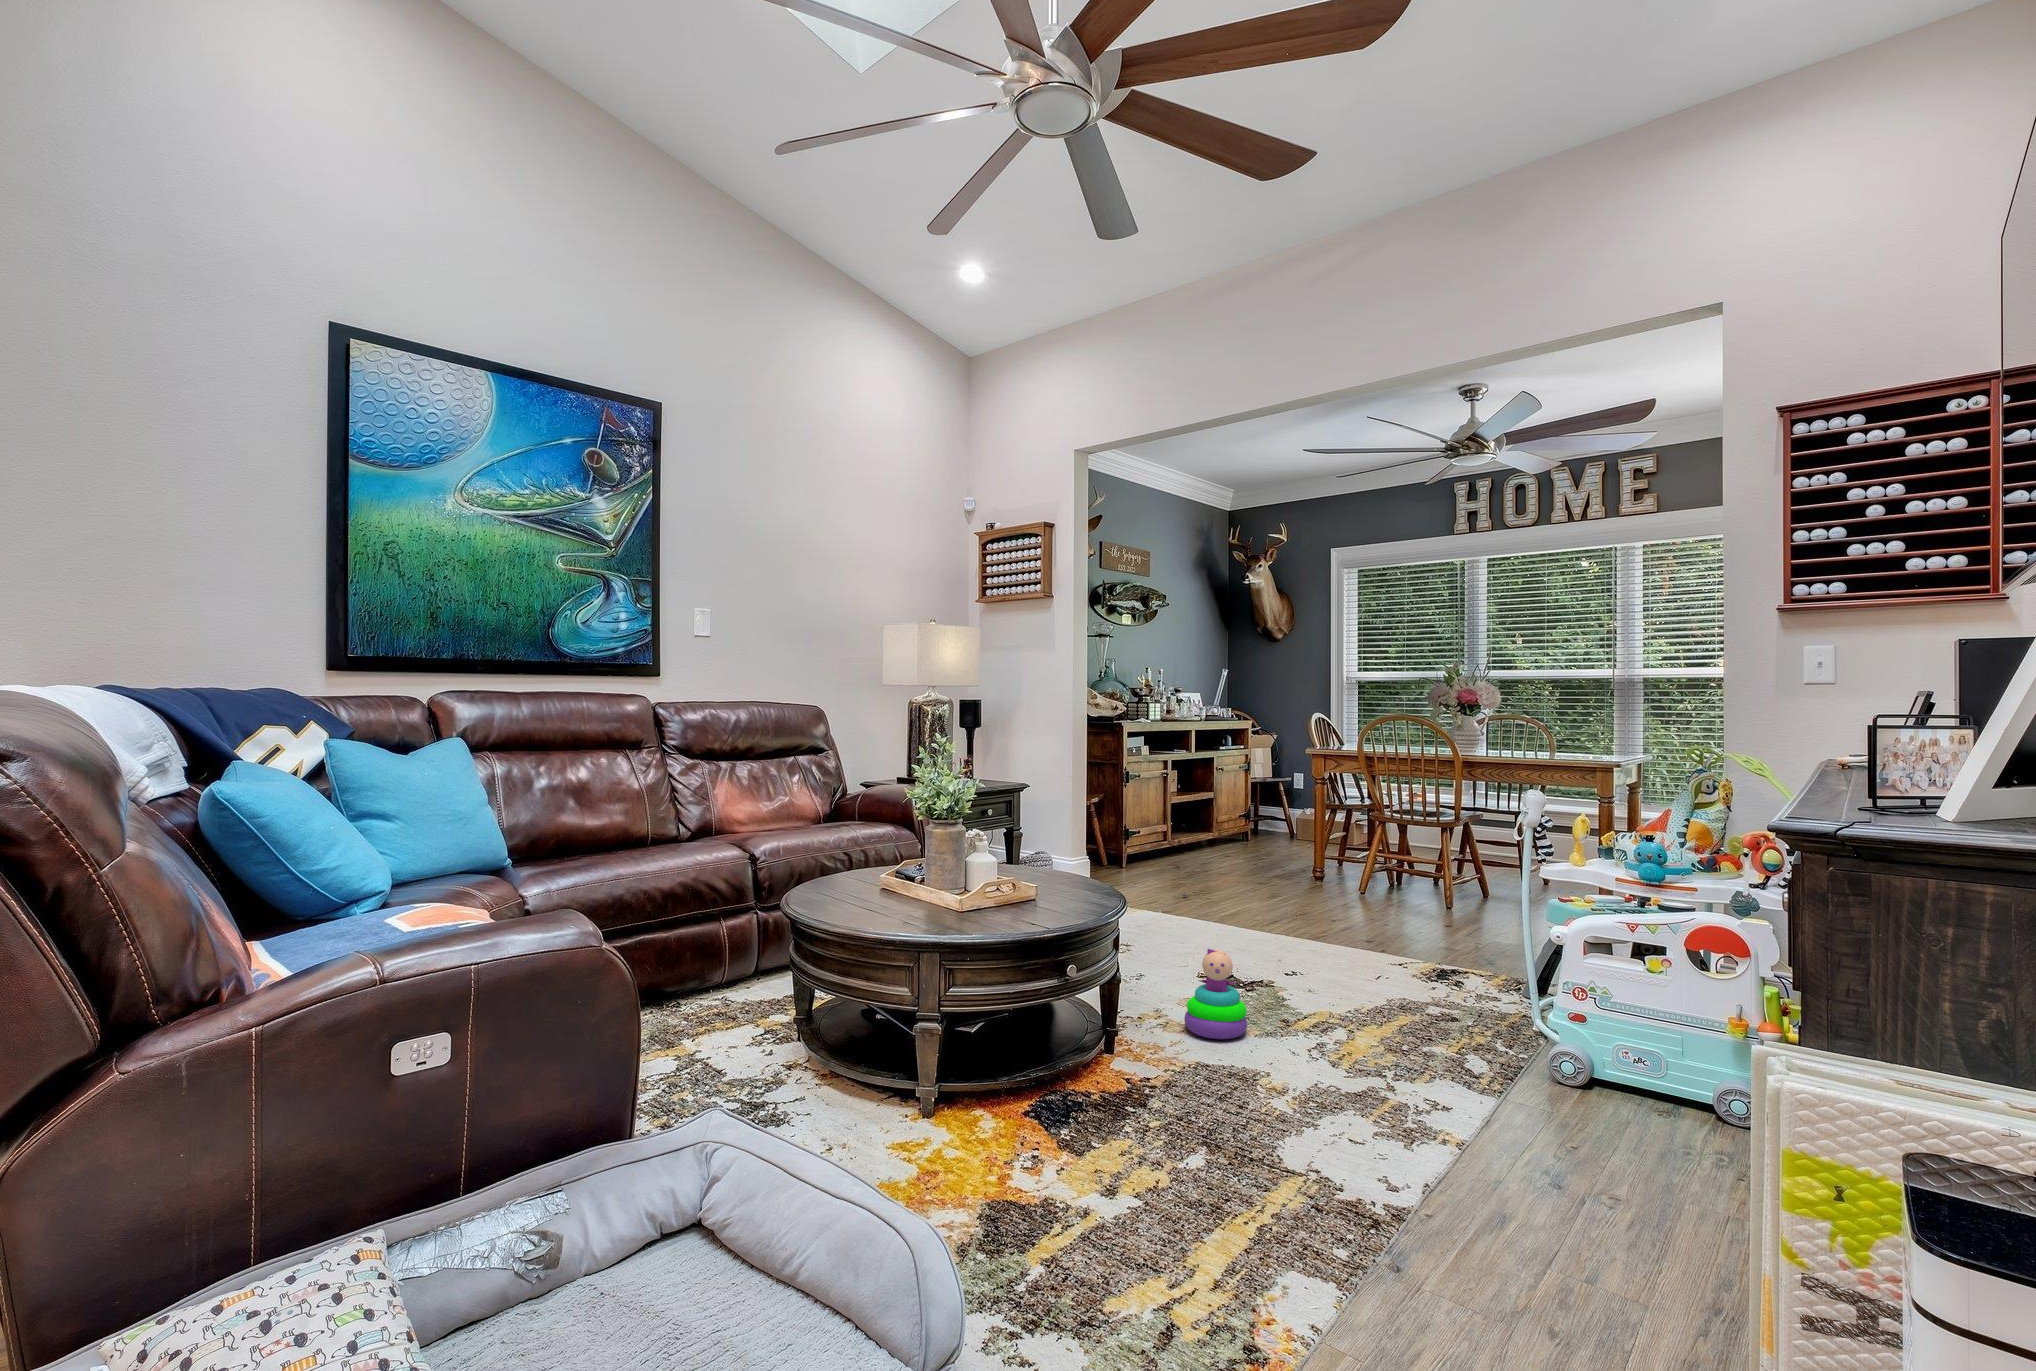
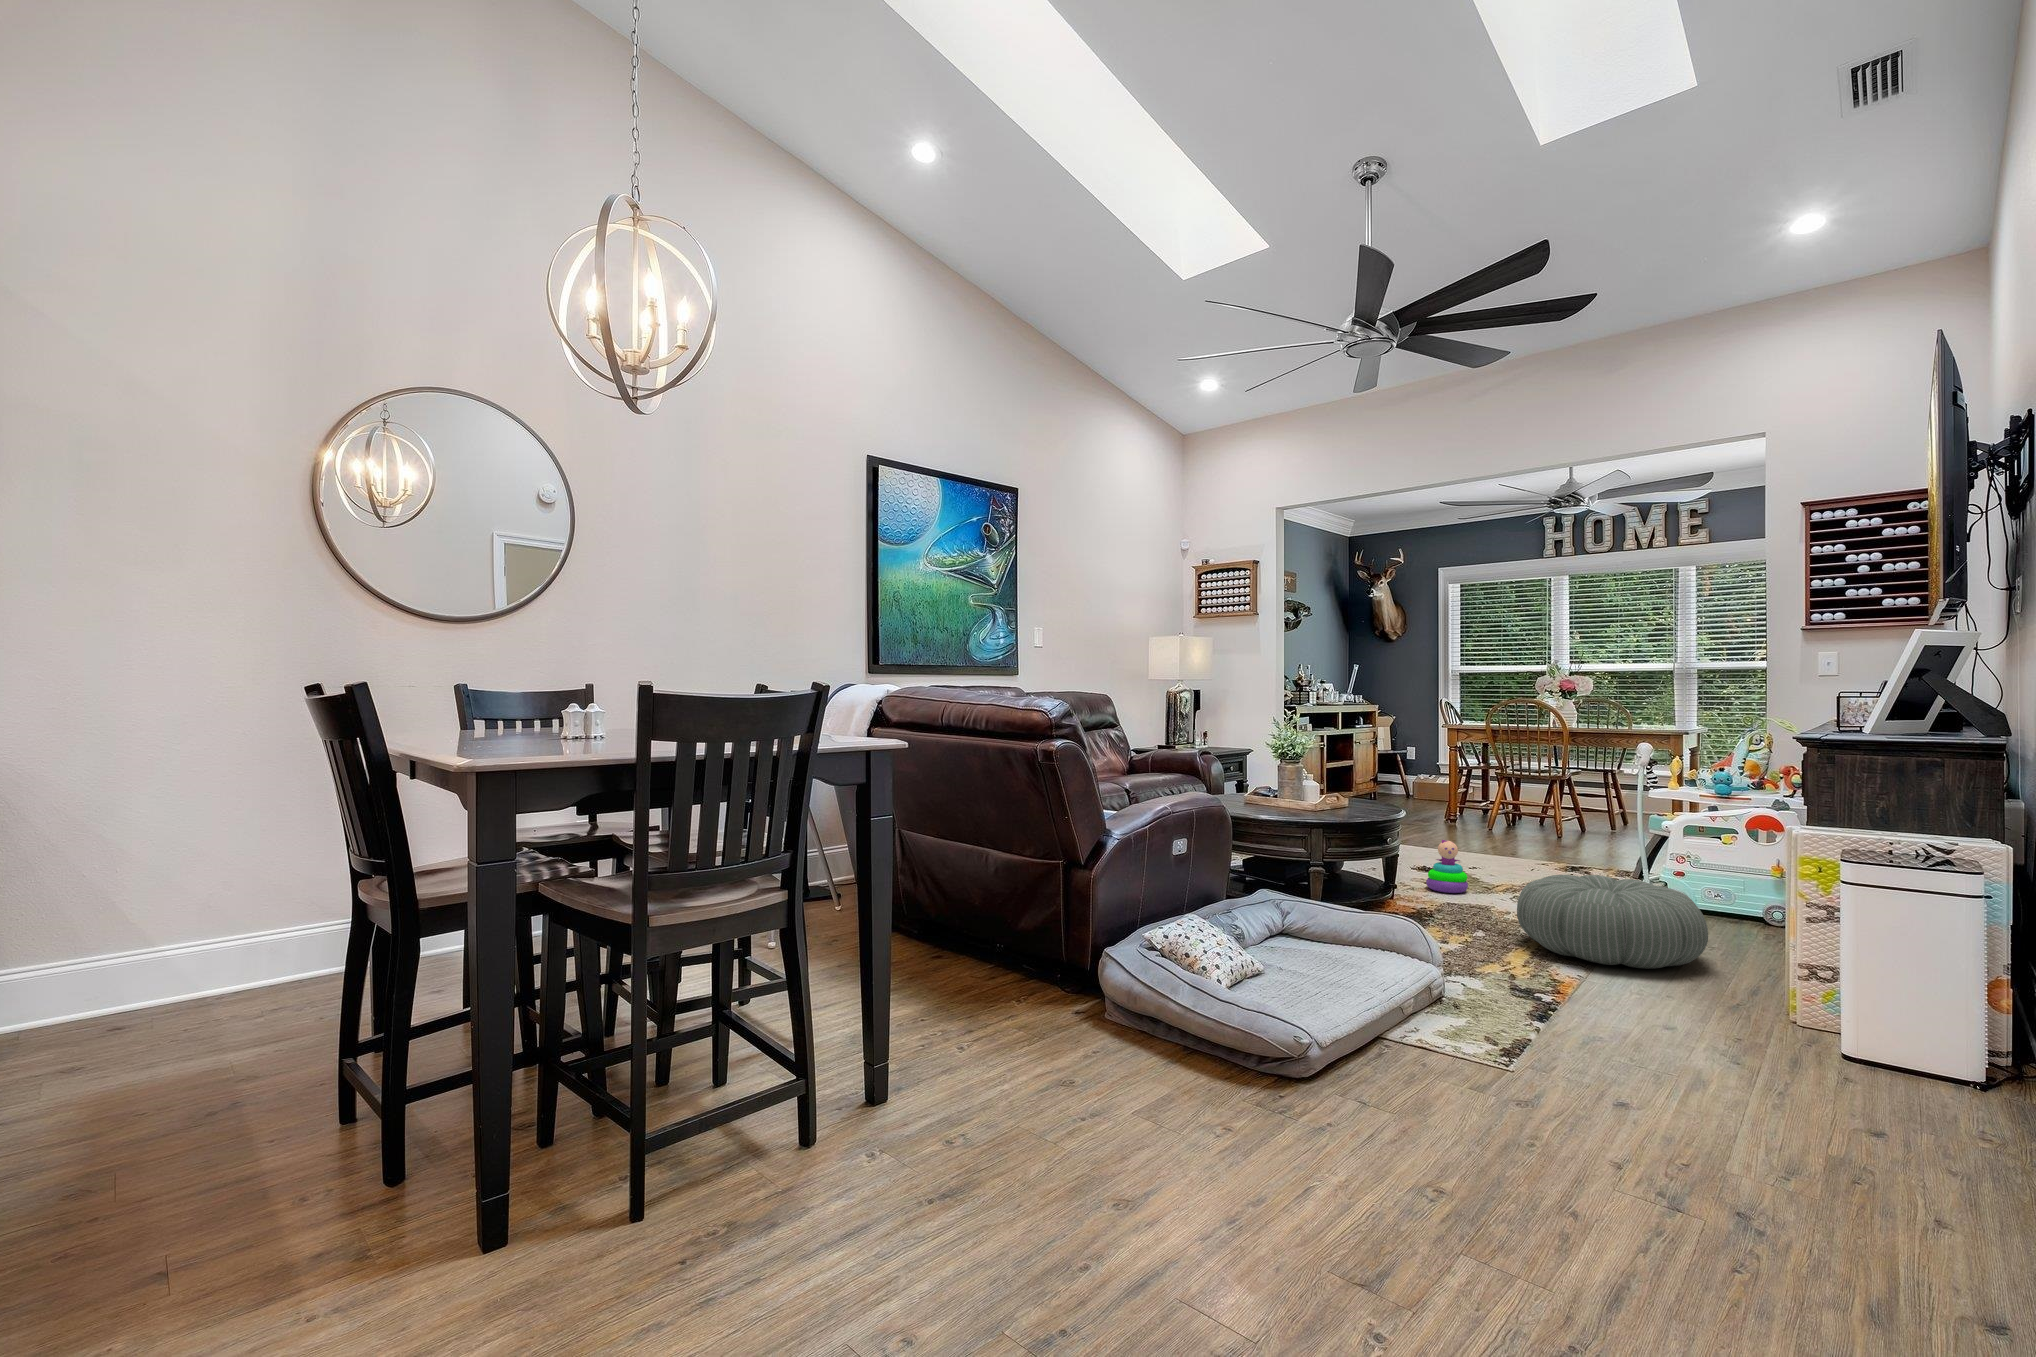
pouf: none [1253,1051,1596,1293] -> present [1517,875,1708,969]

